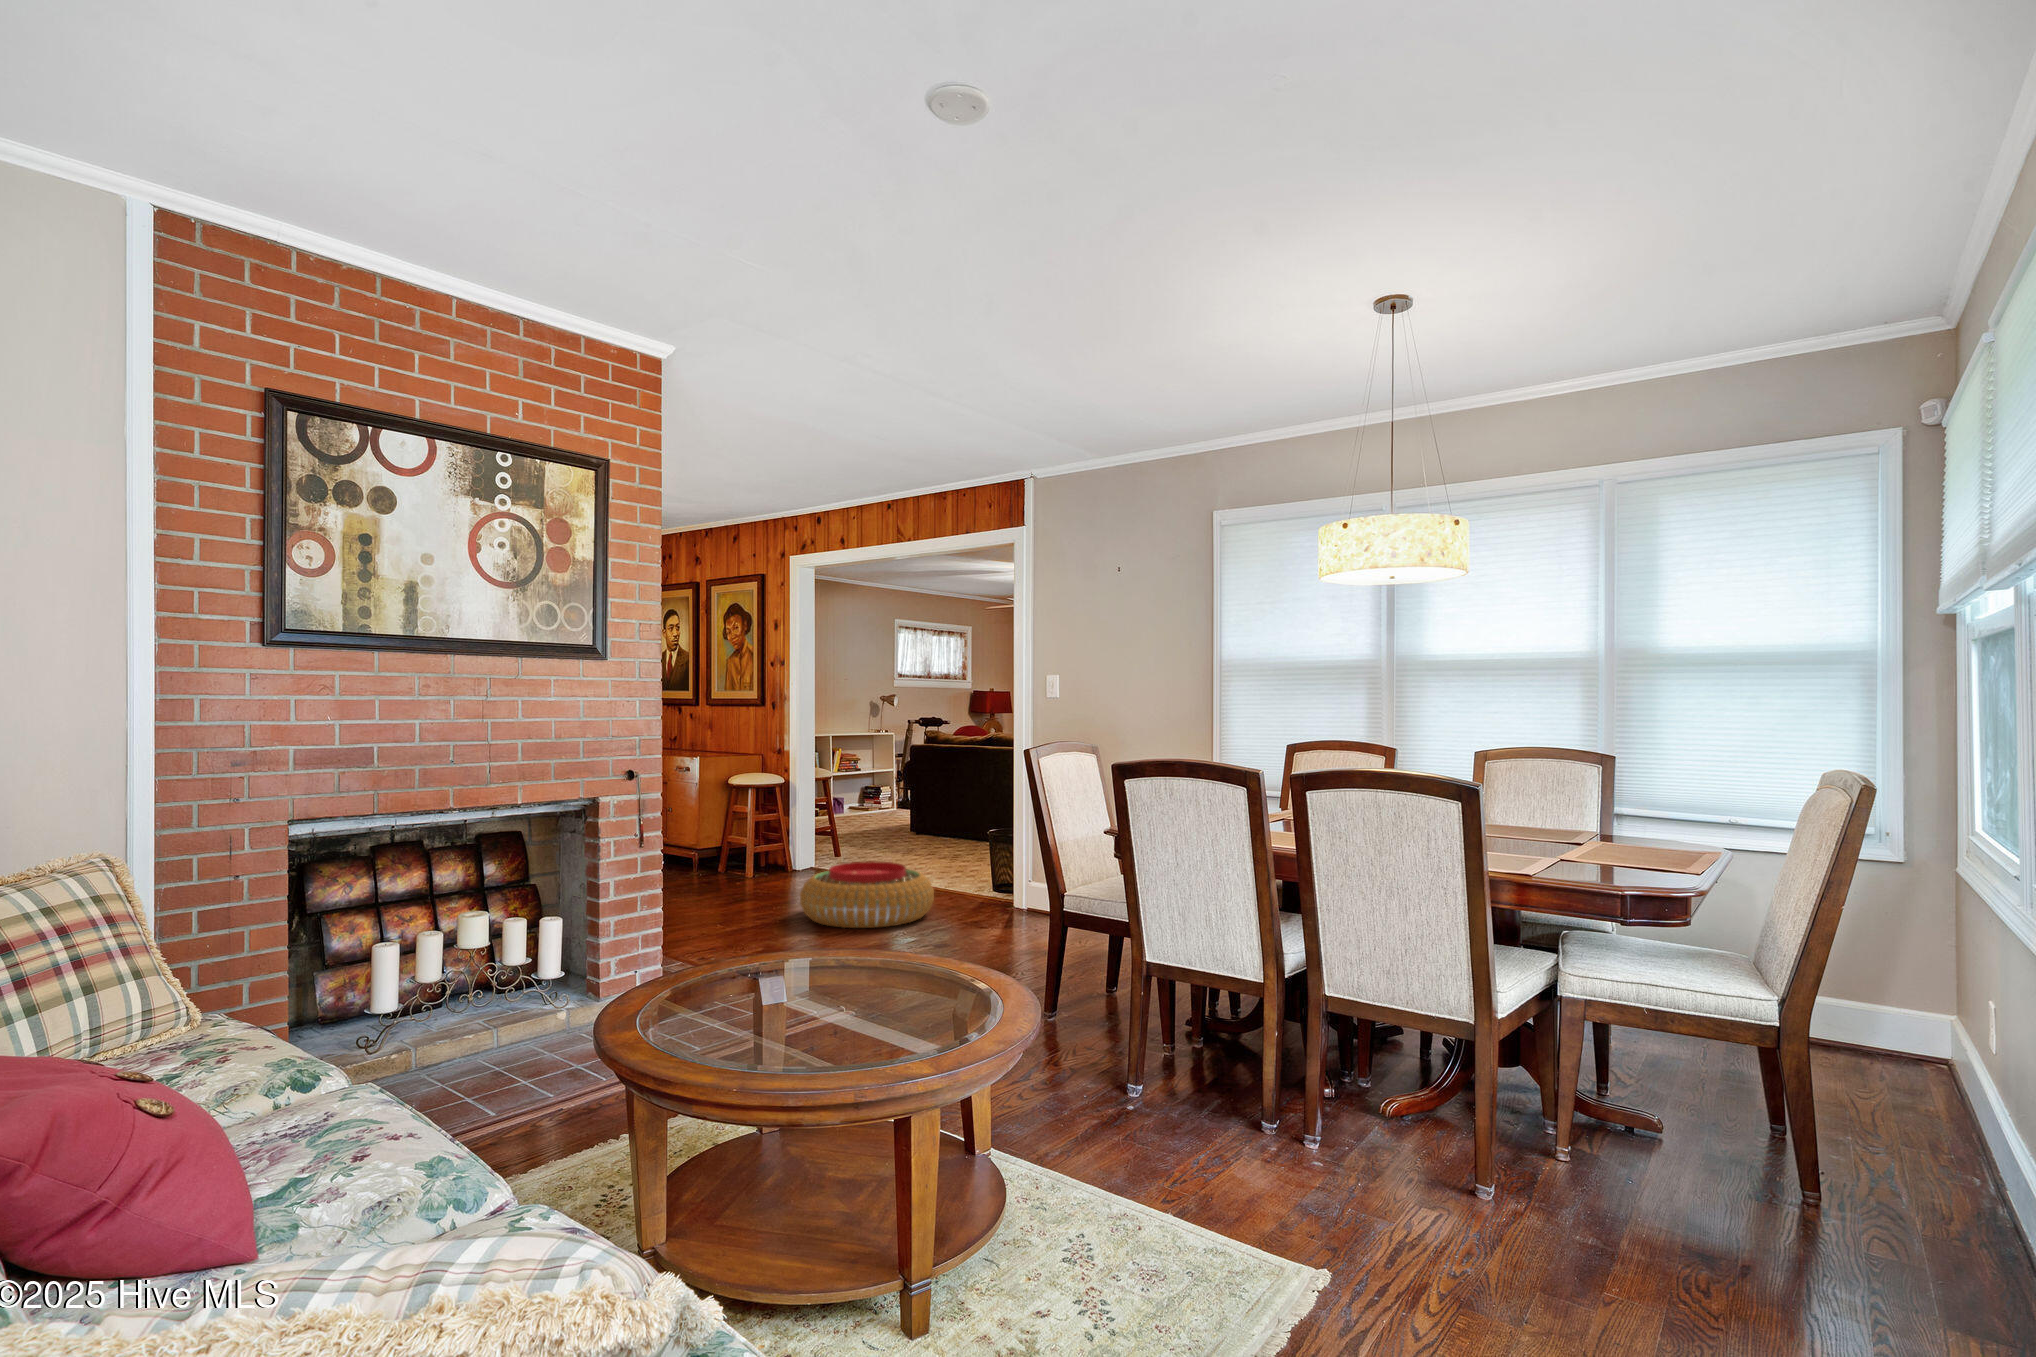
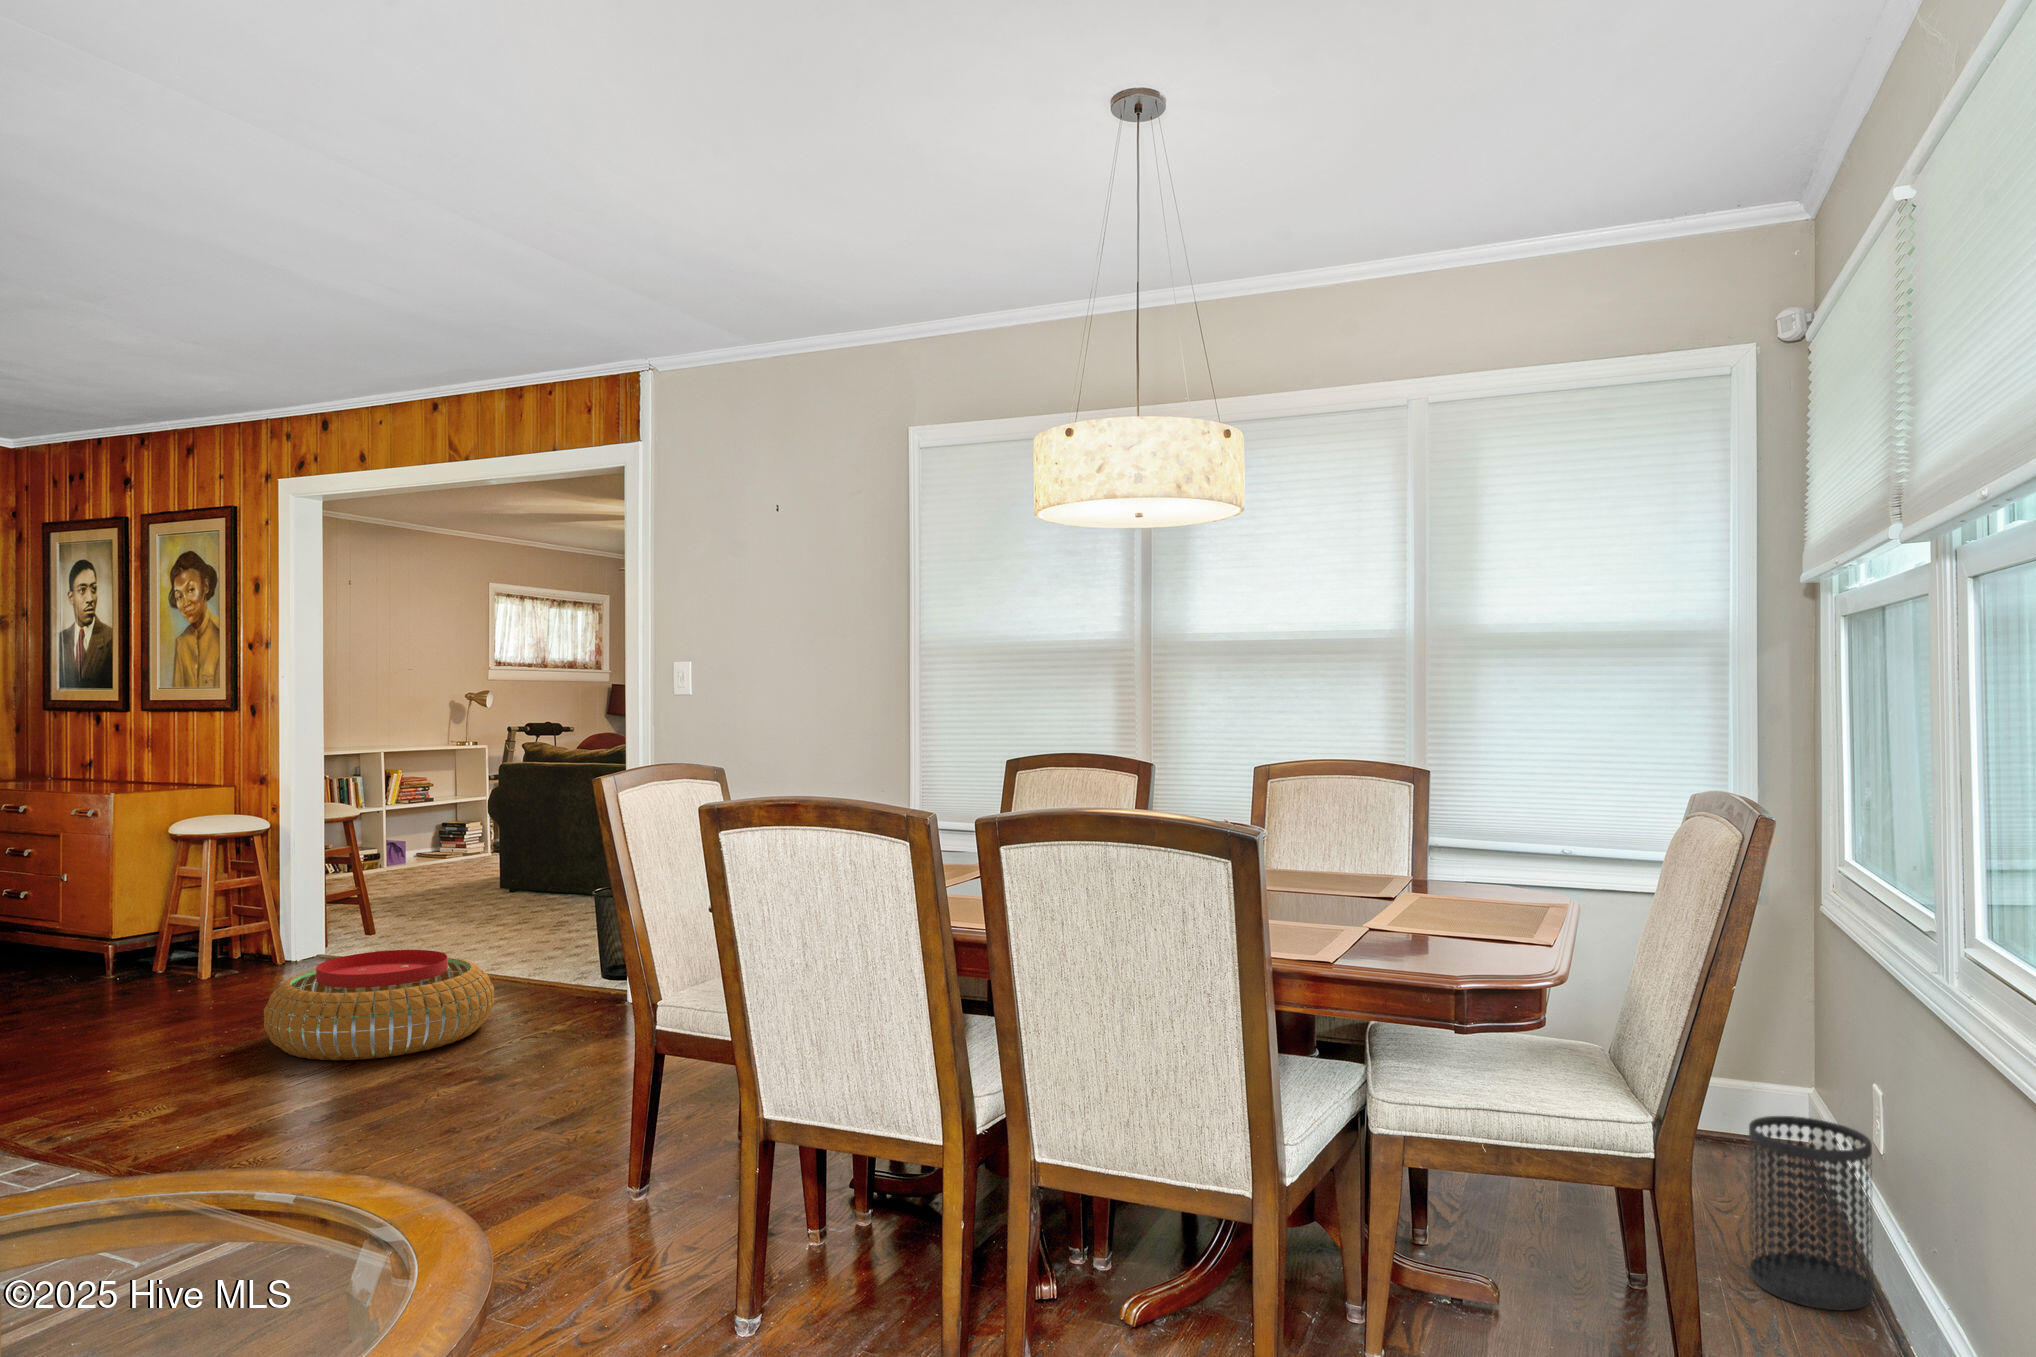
wastebasket: none [1873,1018,1980,1163] -> present [1749,1116,1873,1311]

